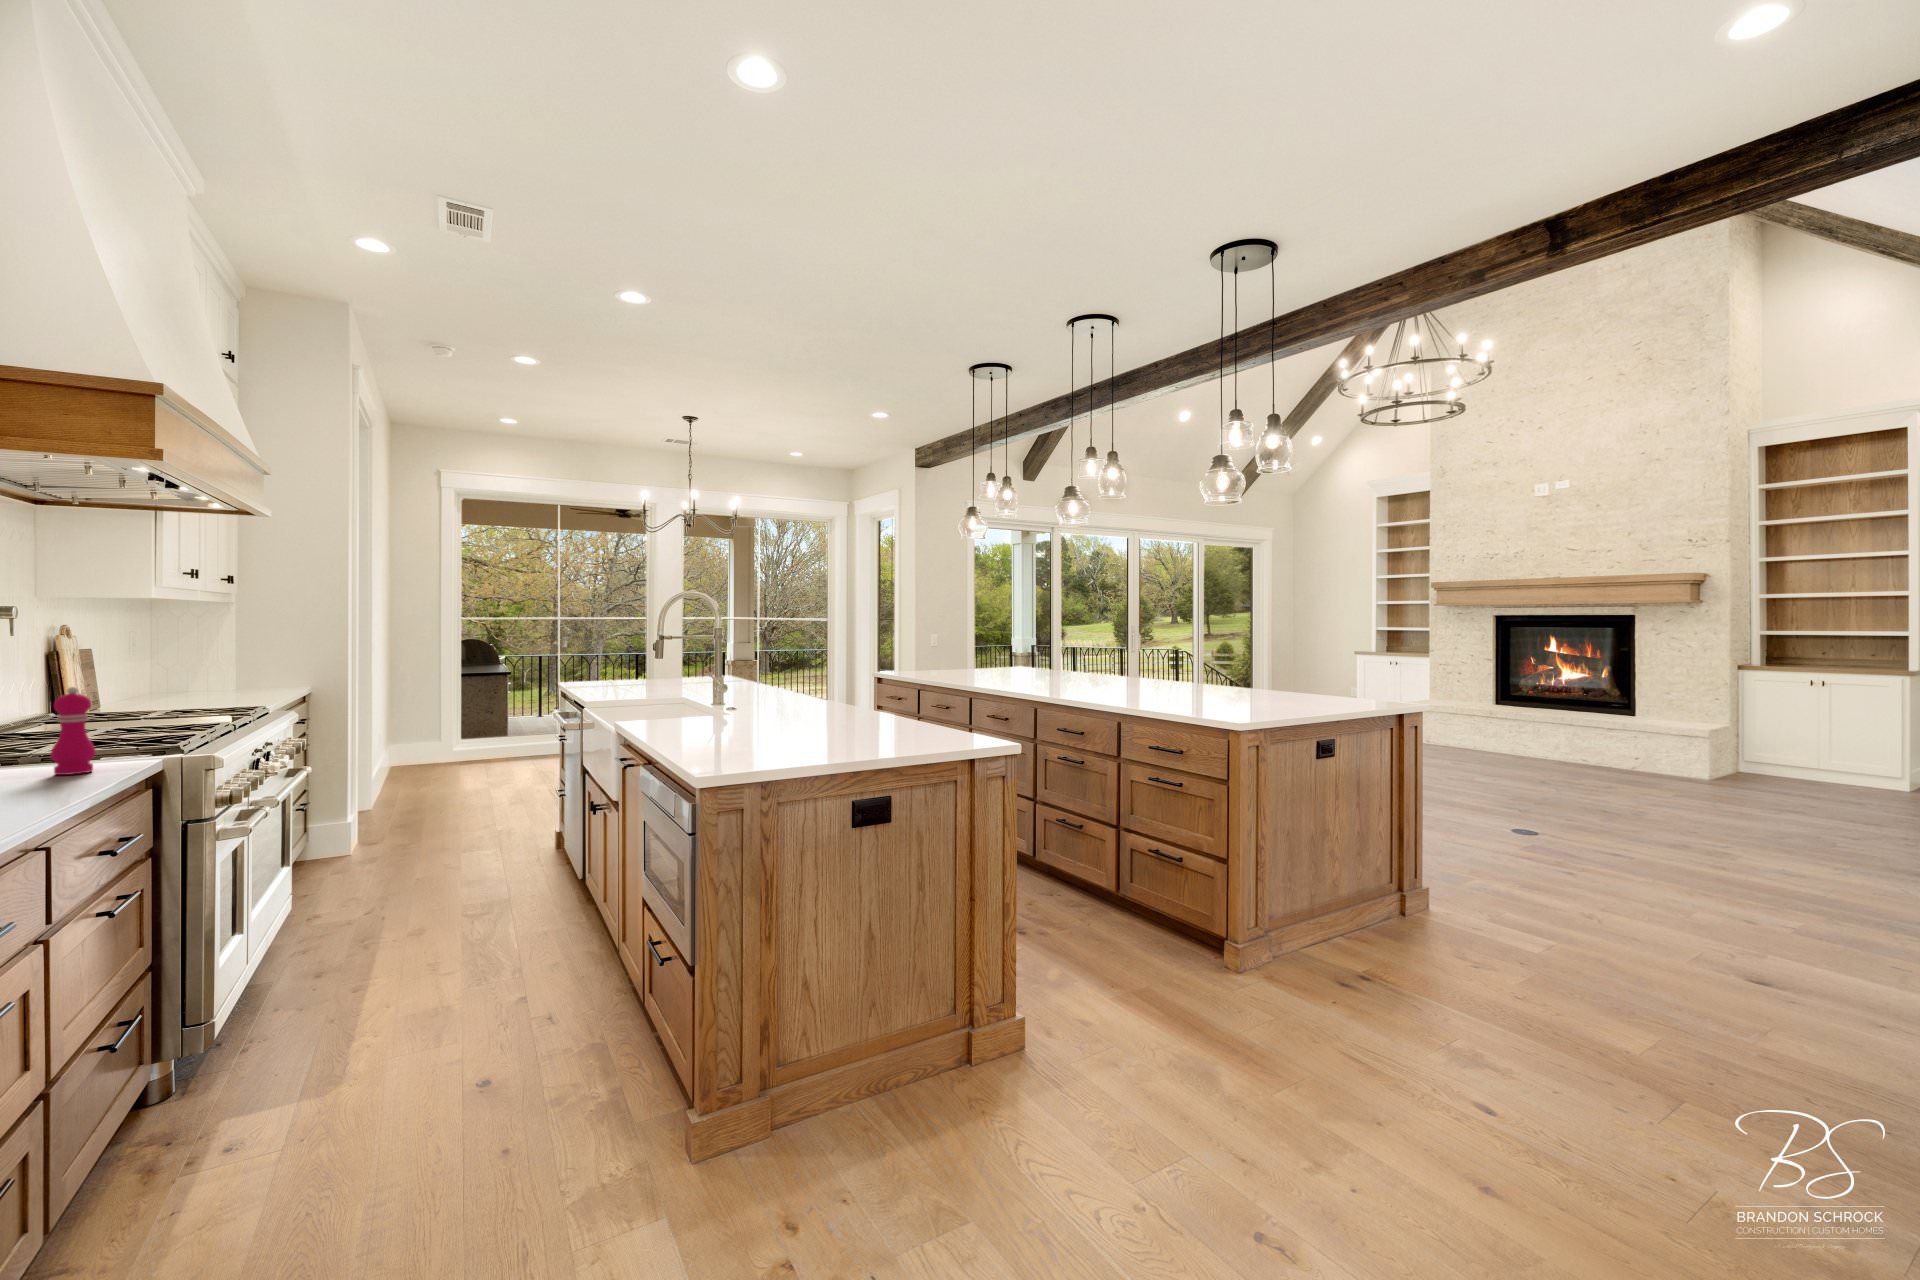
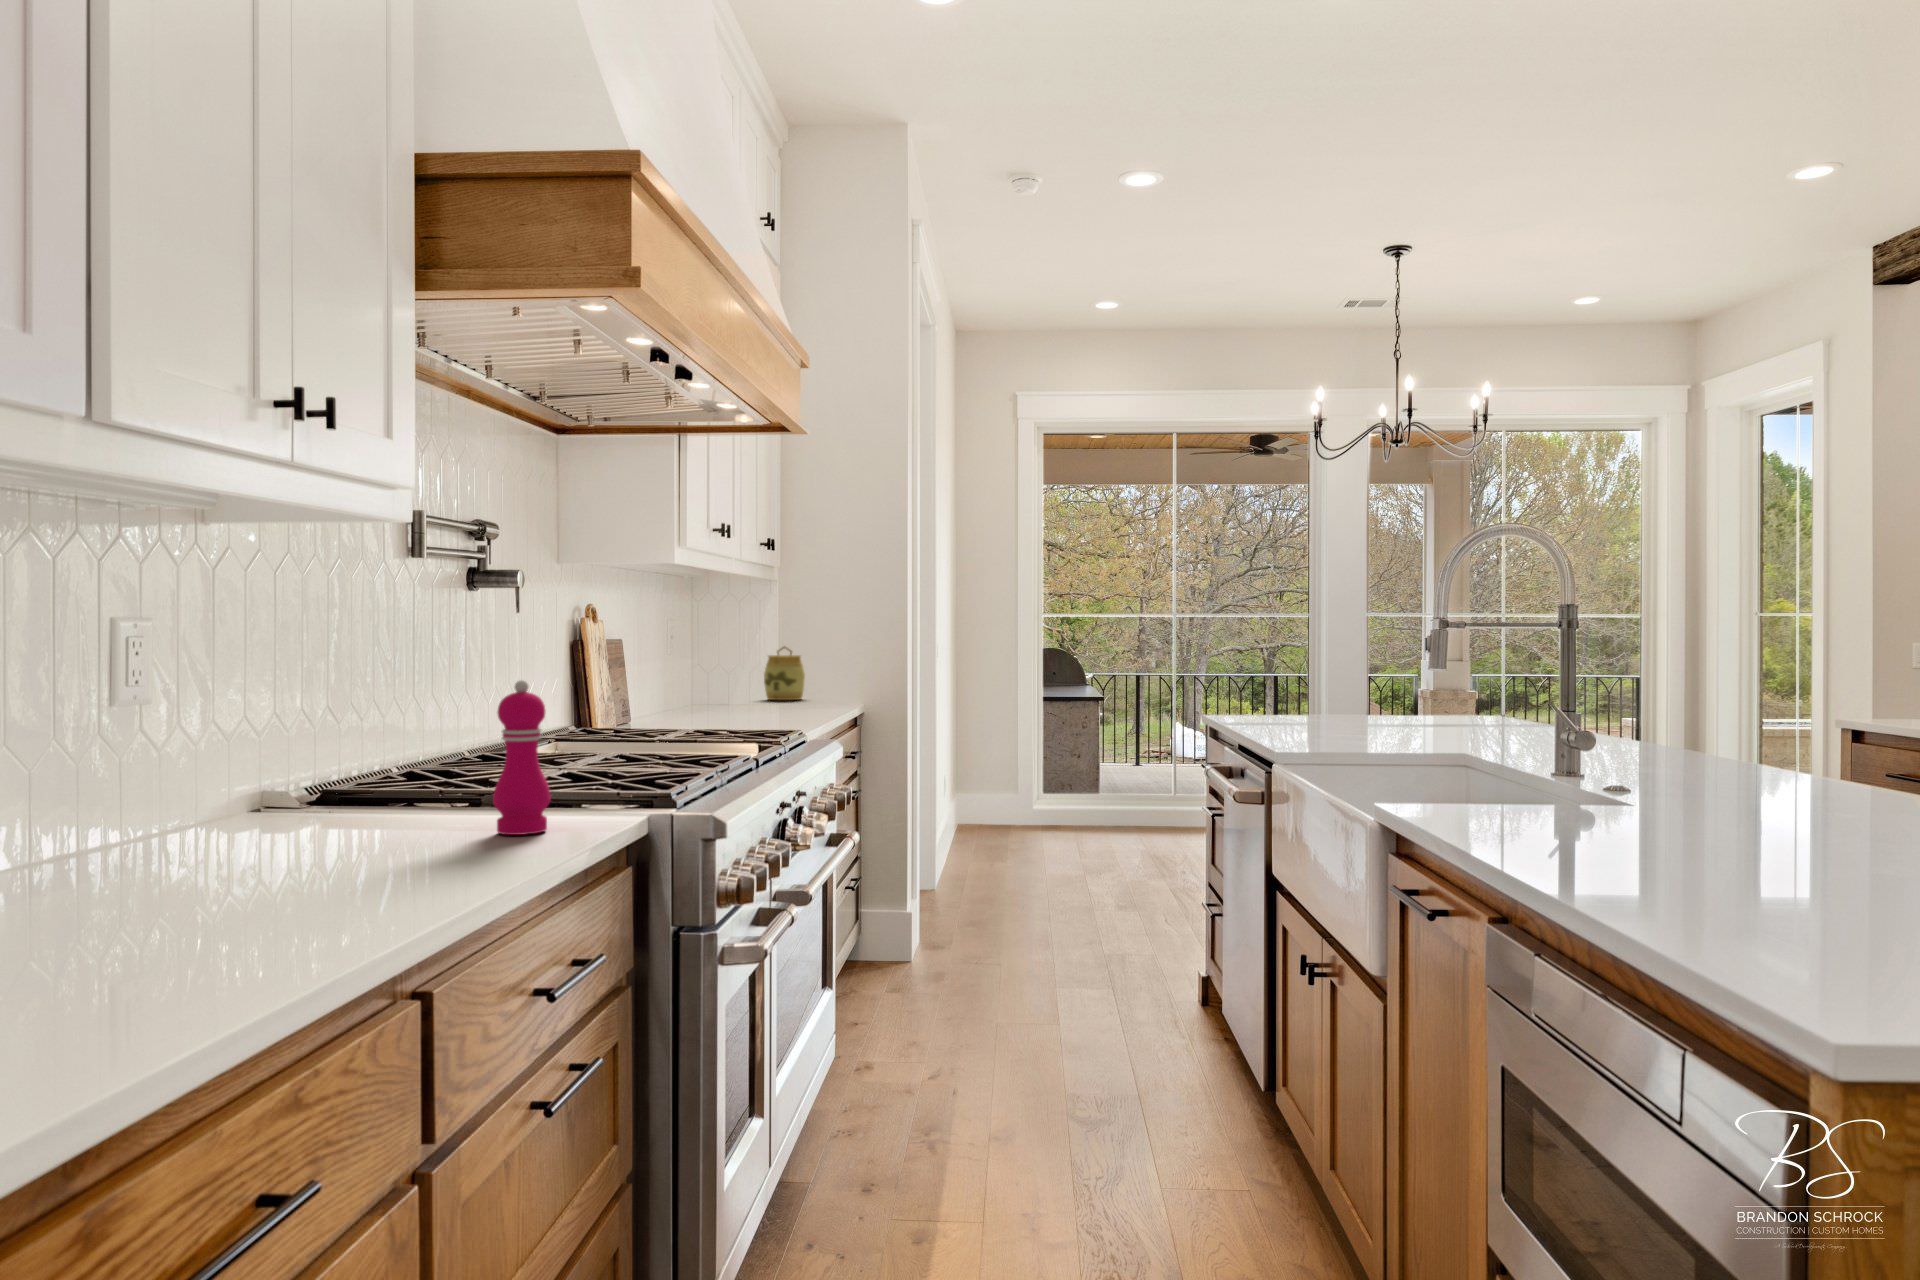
jar: none [223,647,261,685] -> present [764,646,805,700]

